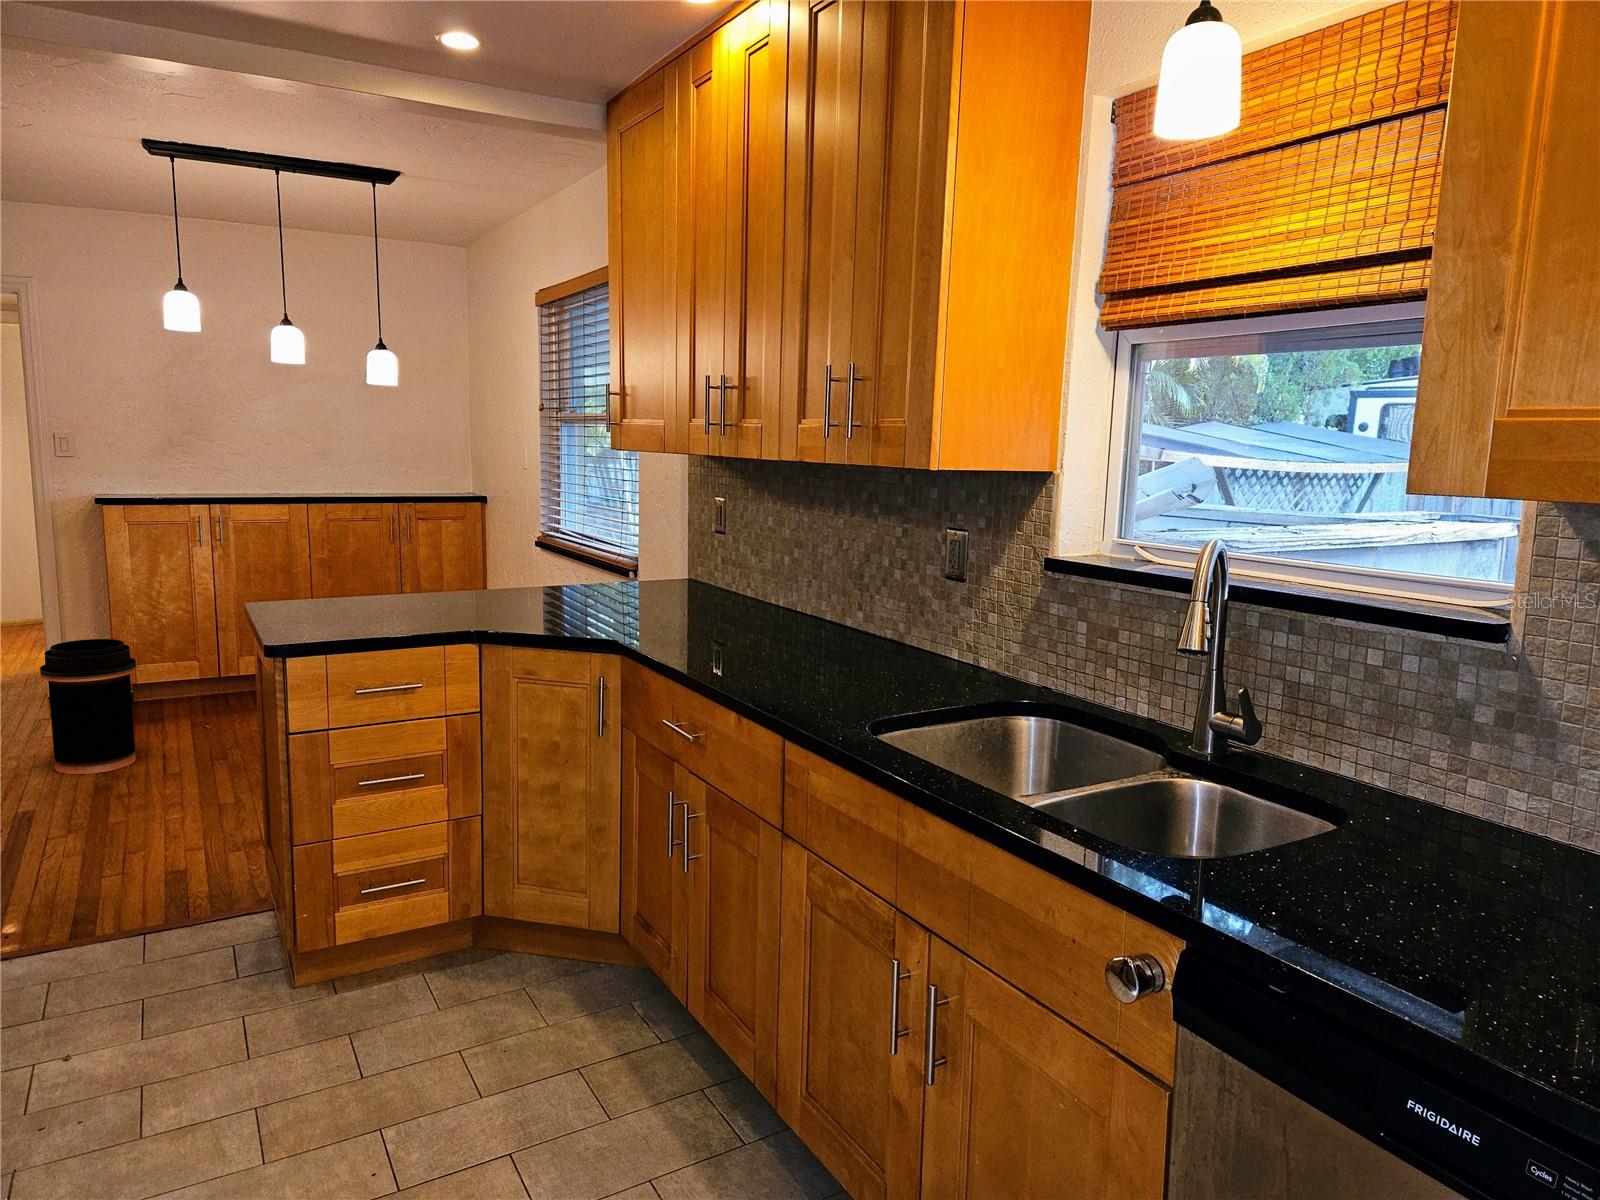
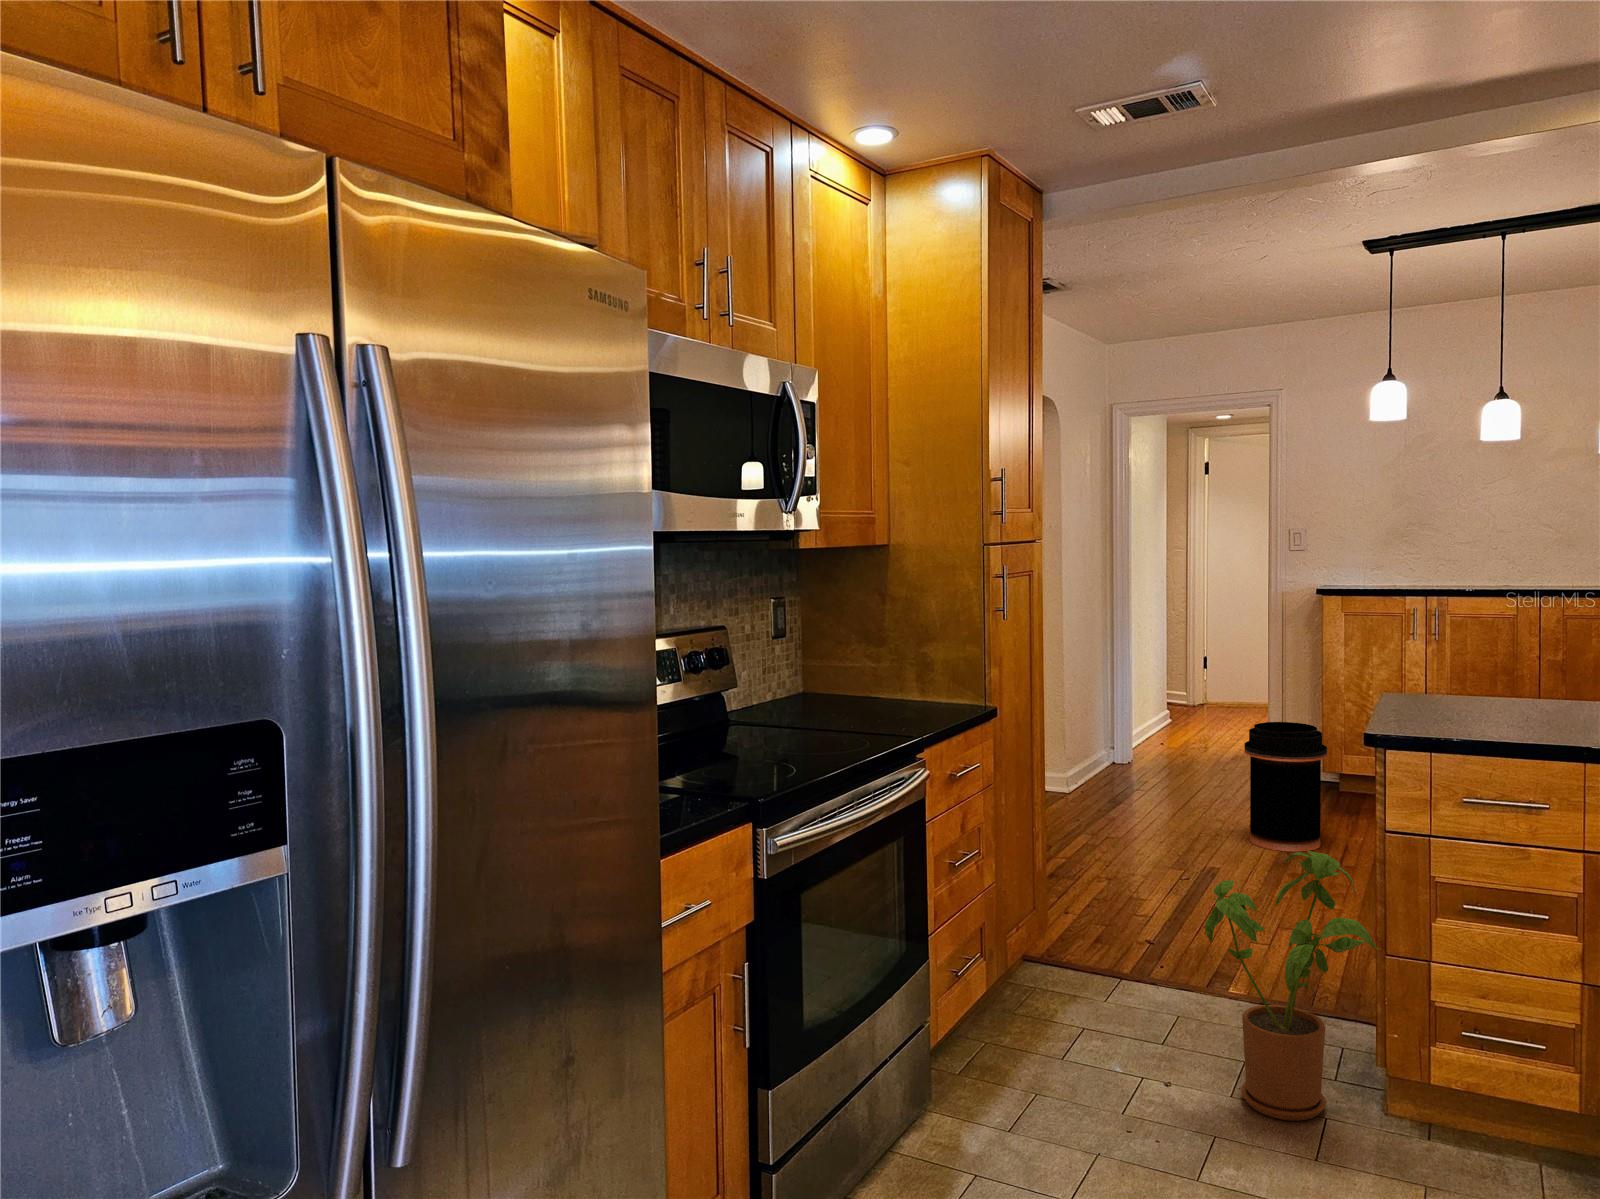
house plant: none [99,766,291,1040] -> present [1205,851,1377,1121]

